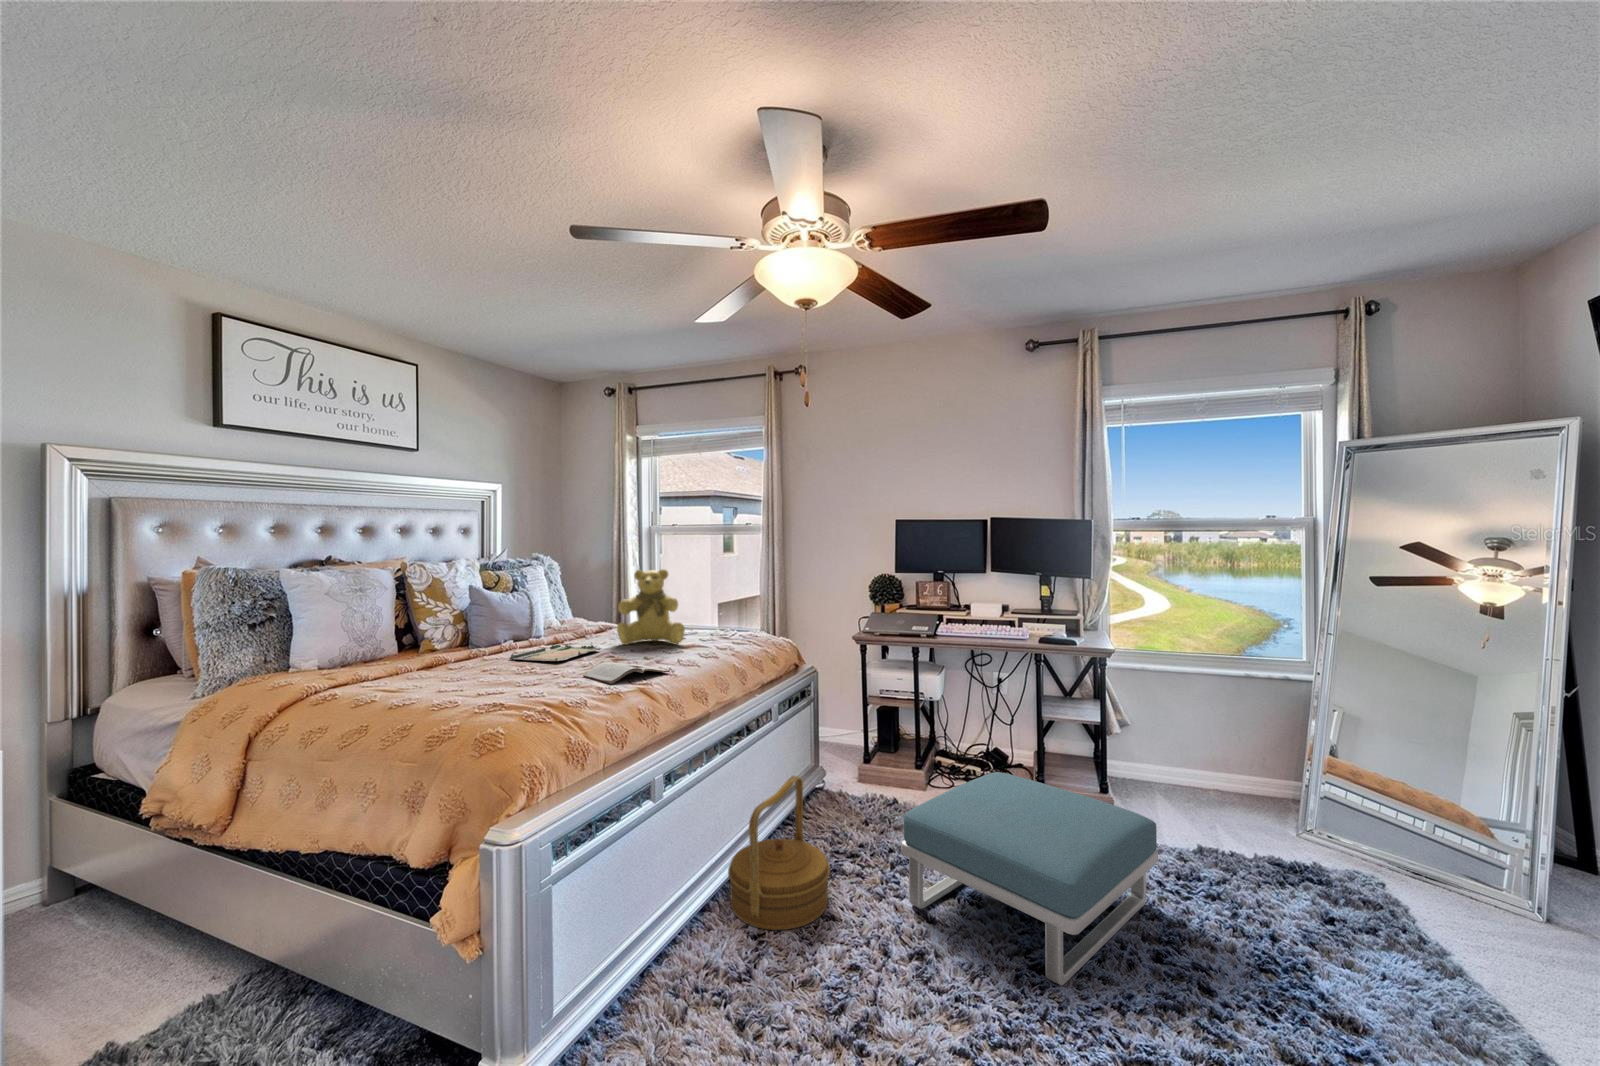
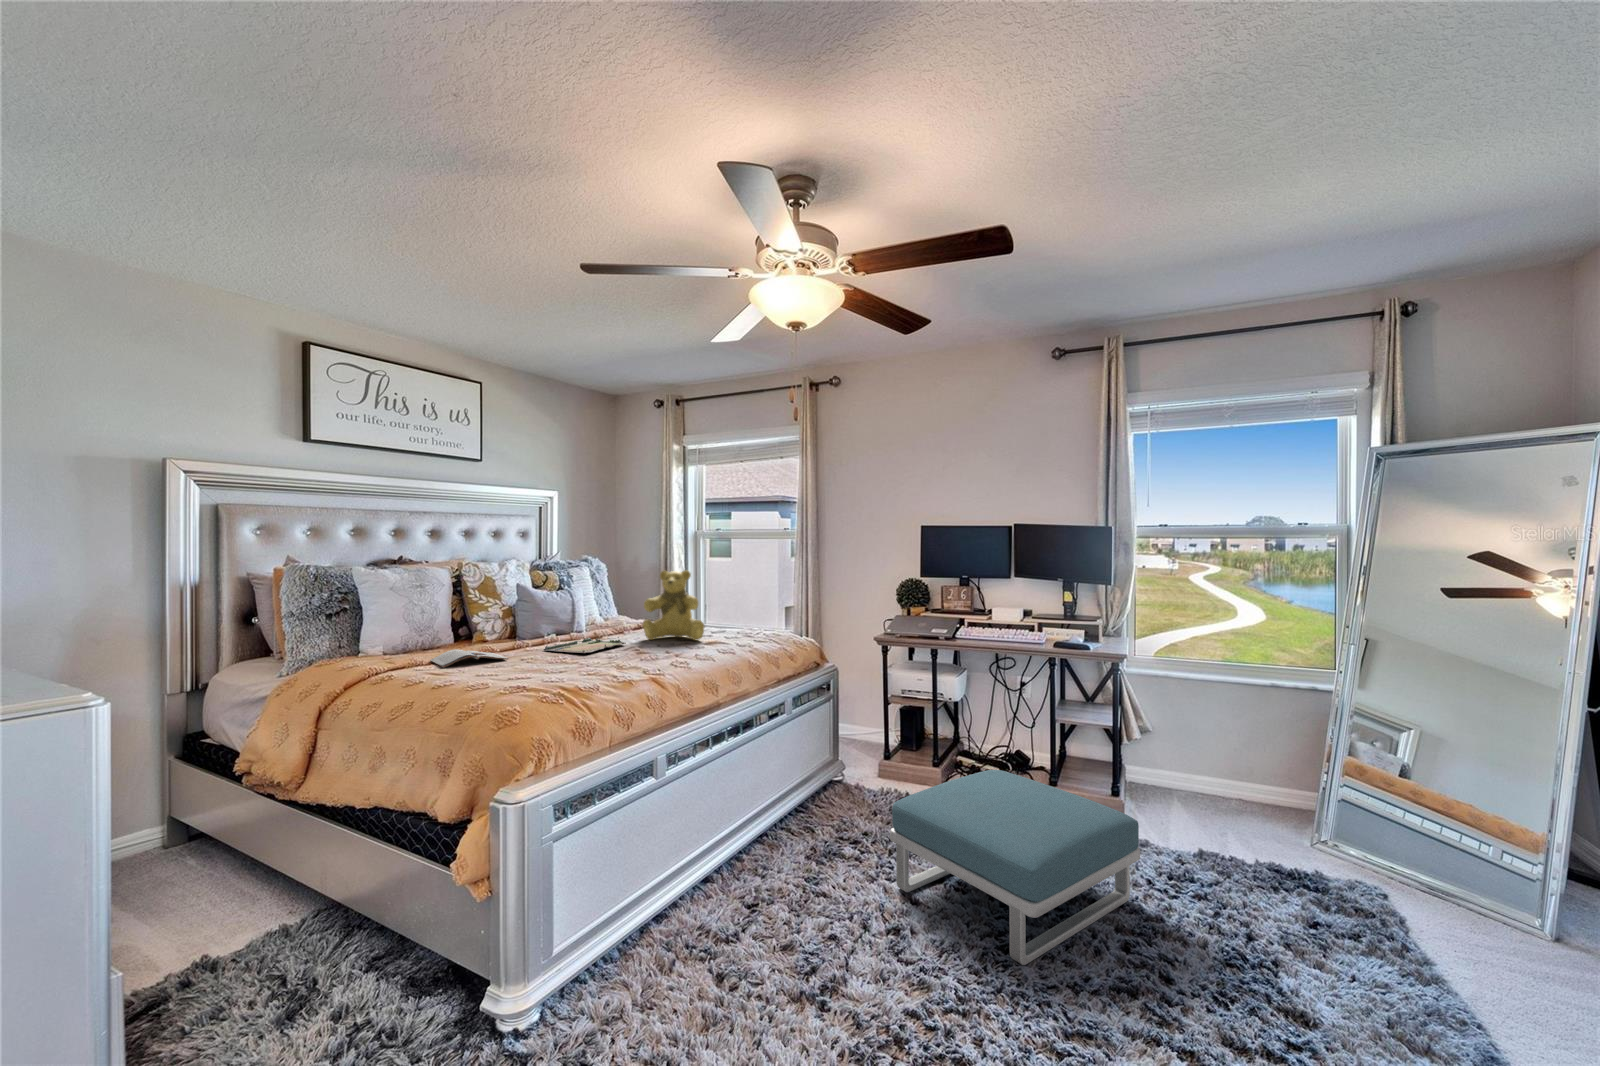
magazine: present [583,662,670,684] -> present [430,649,508,668]
woven basket: present [728,776,830,930] -> none [729,764,823,902]

